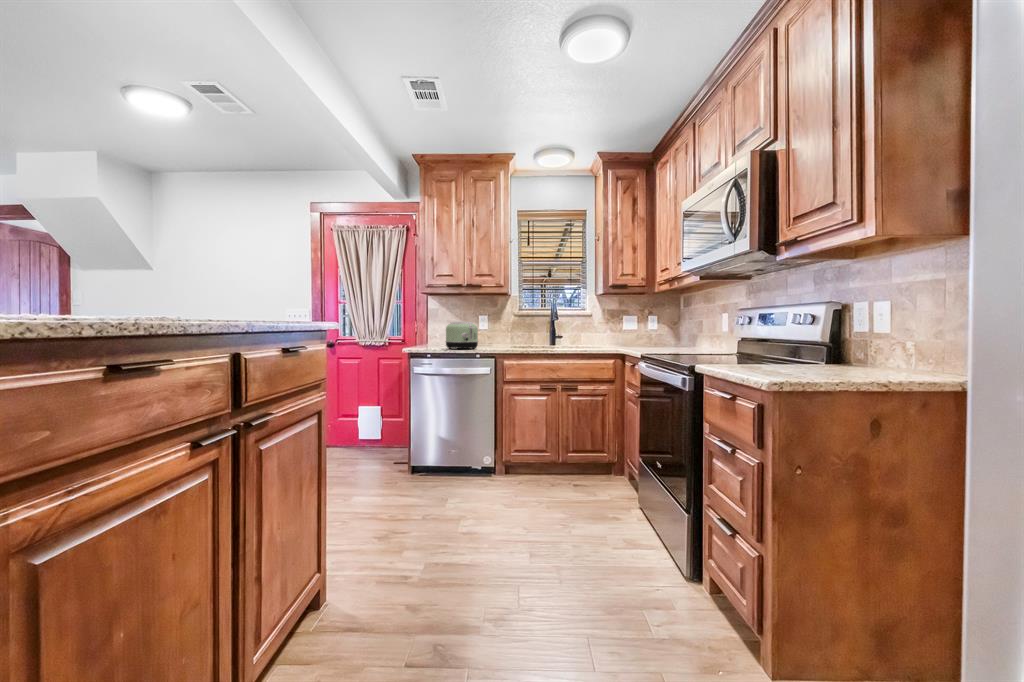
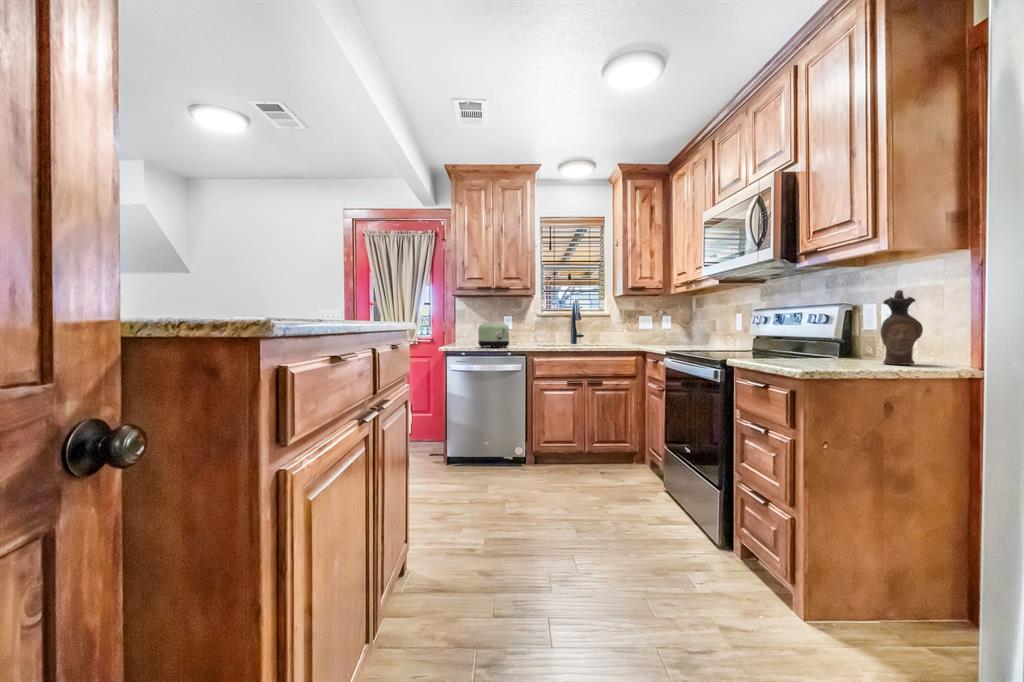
ceramic pitcher: none [870,285,920,373] -> present [880,290,923,365]

